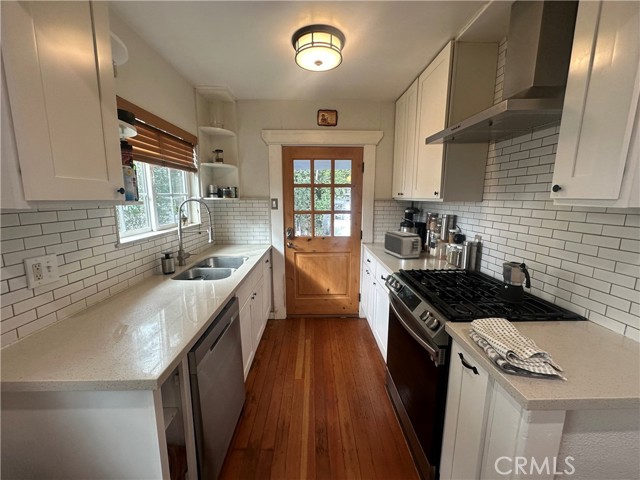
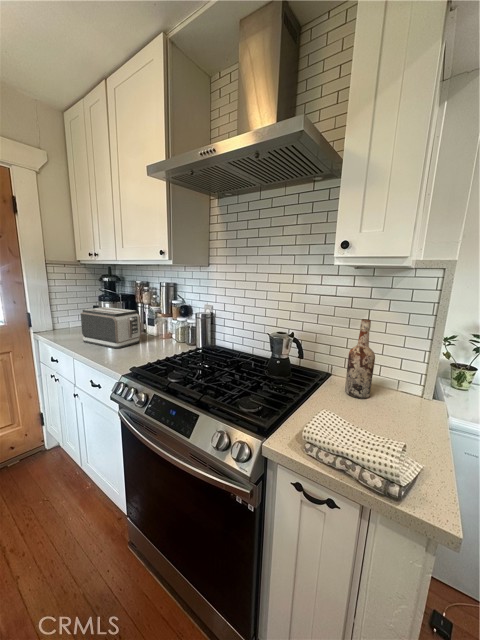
wine bottle: none [575,259,616,341] -> present [345,319,375,399]

